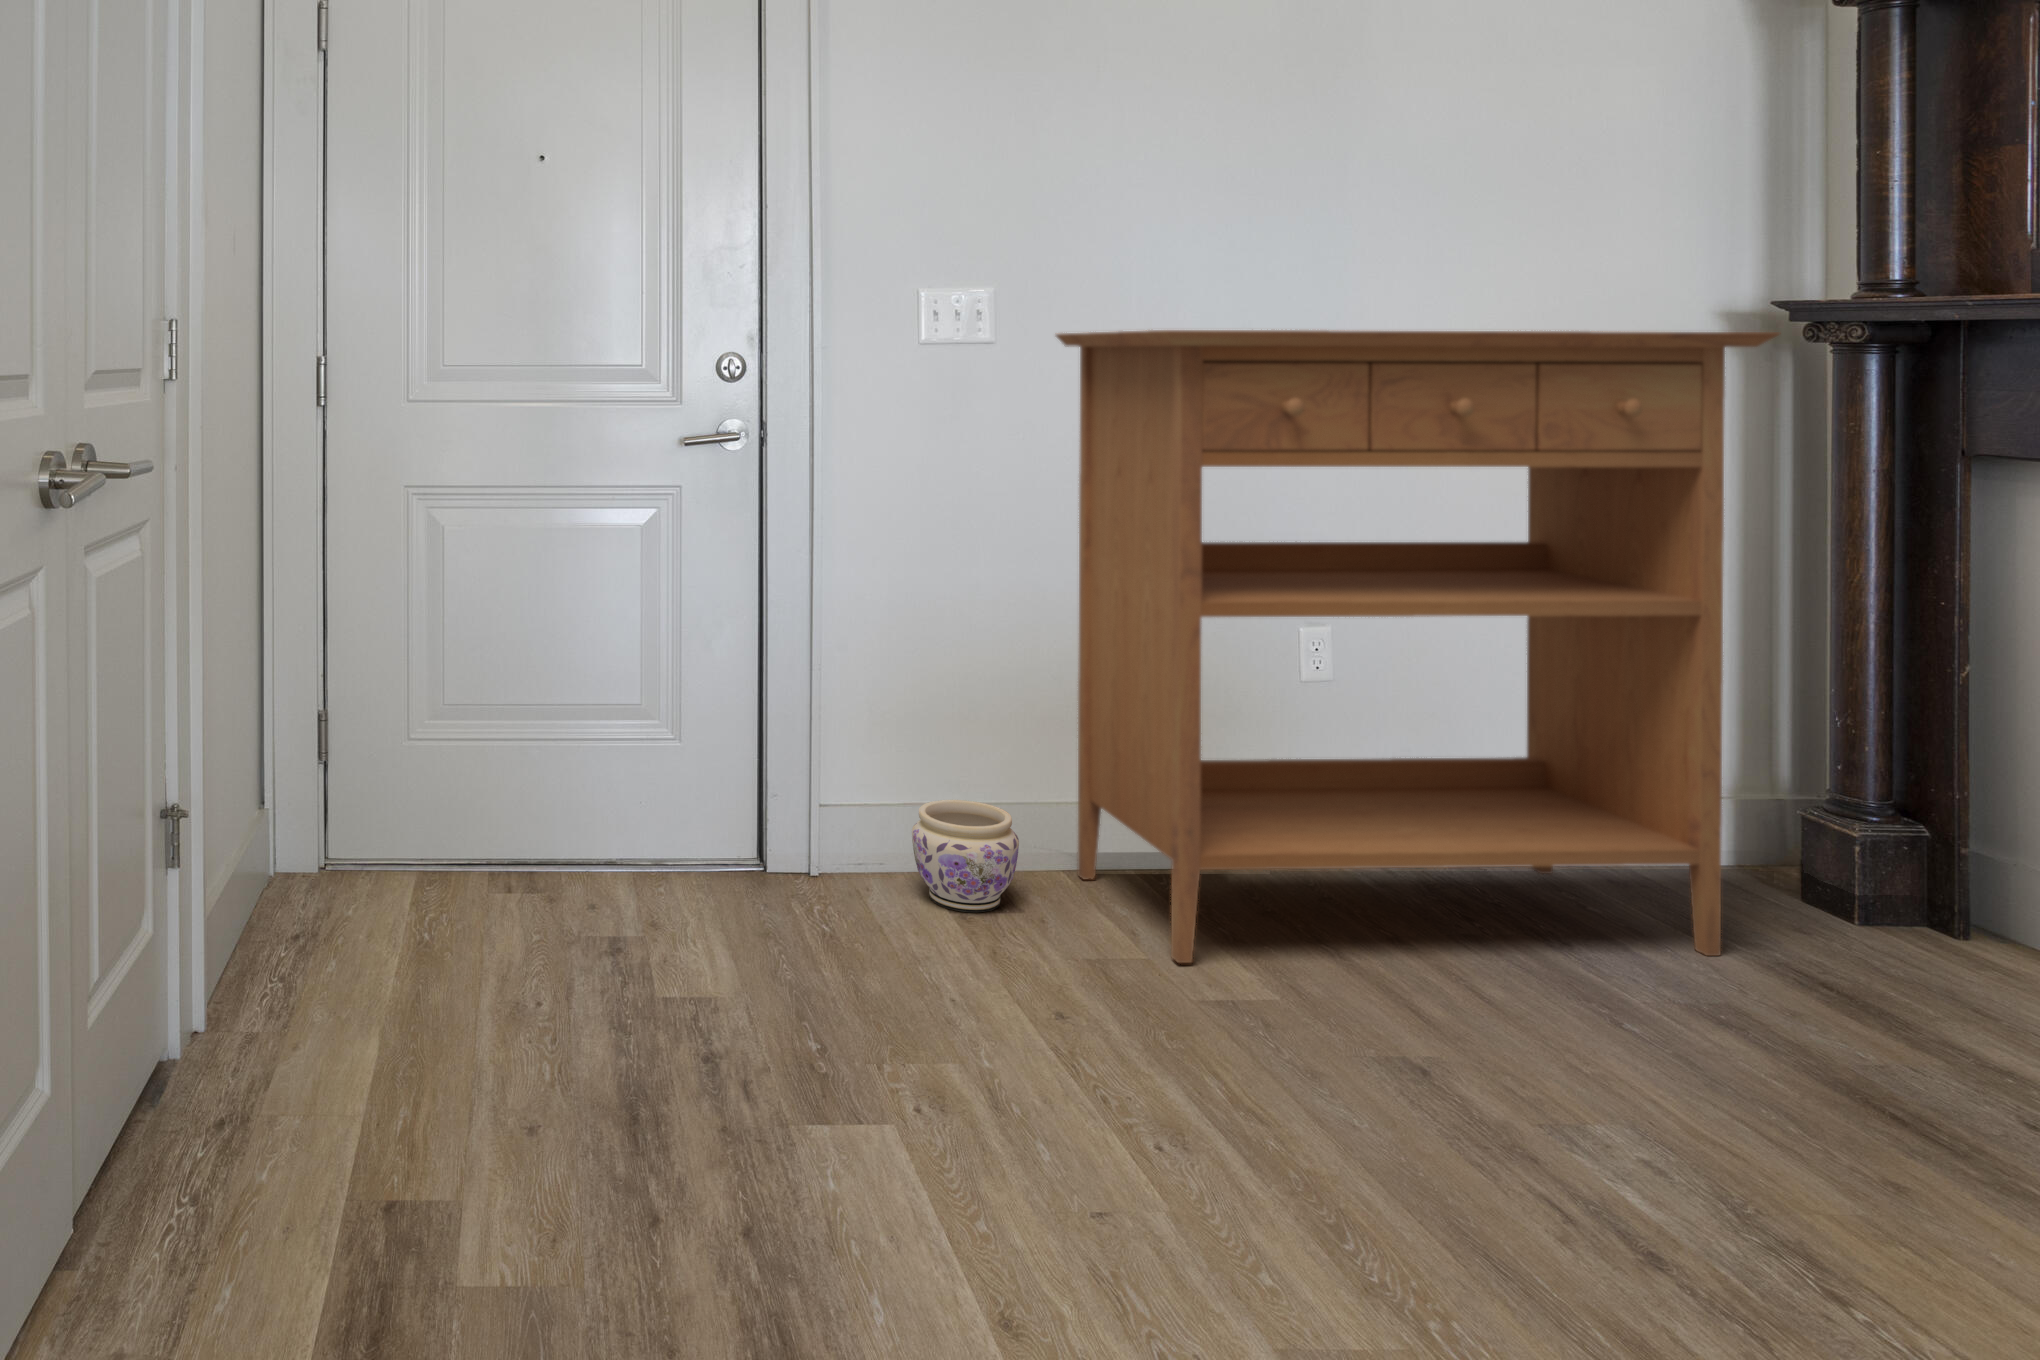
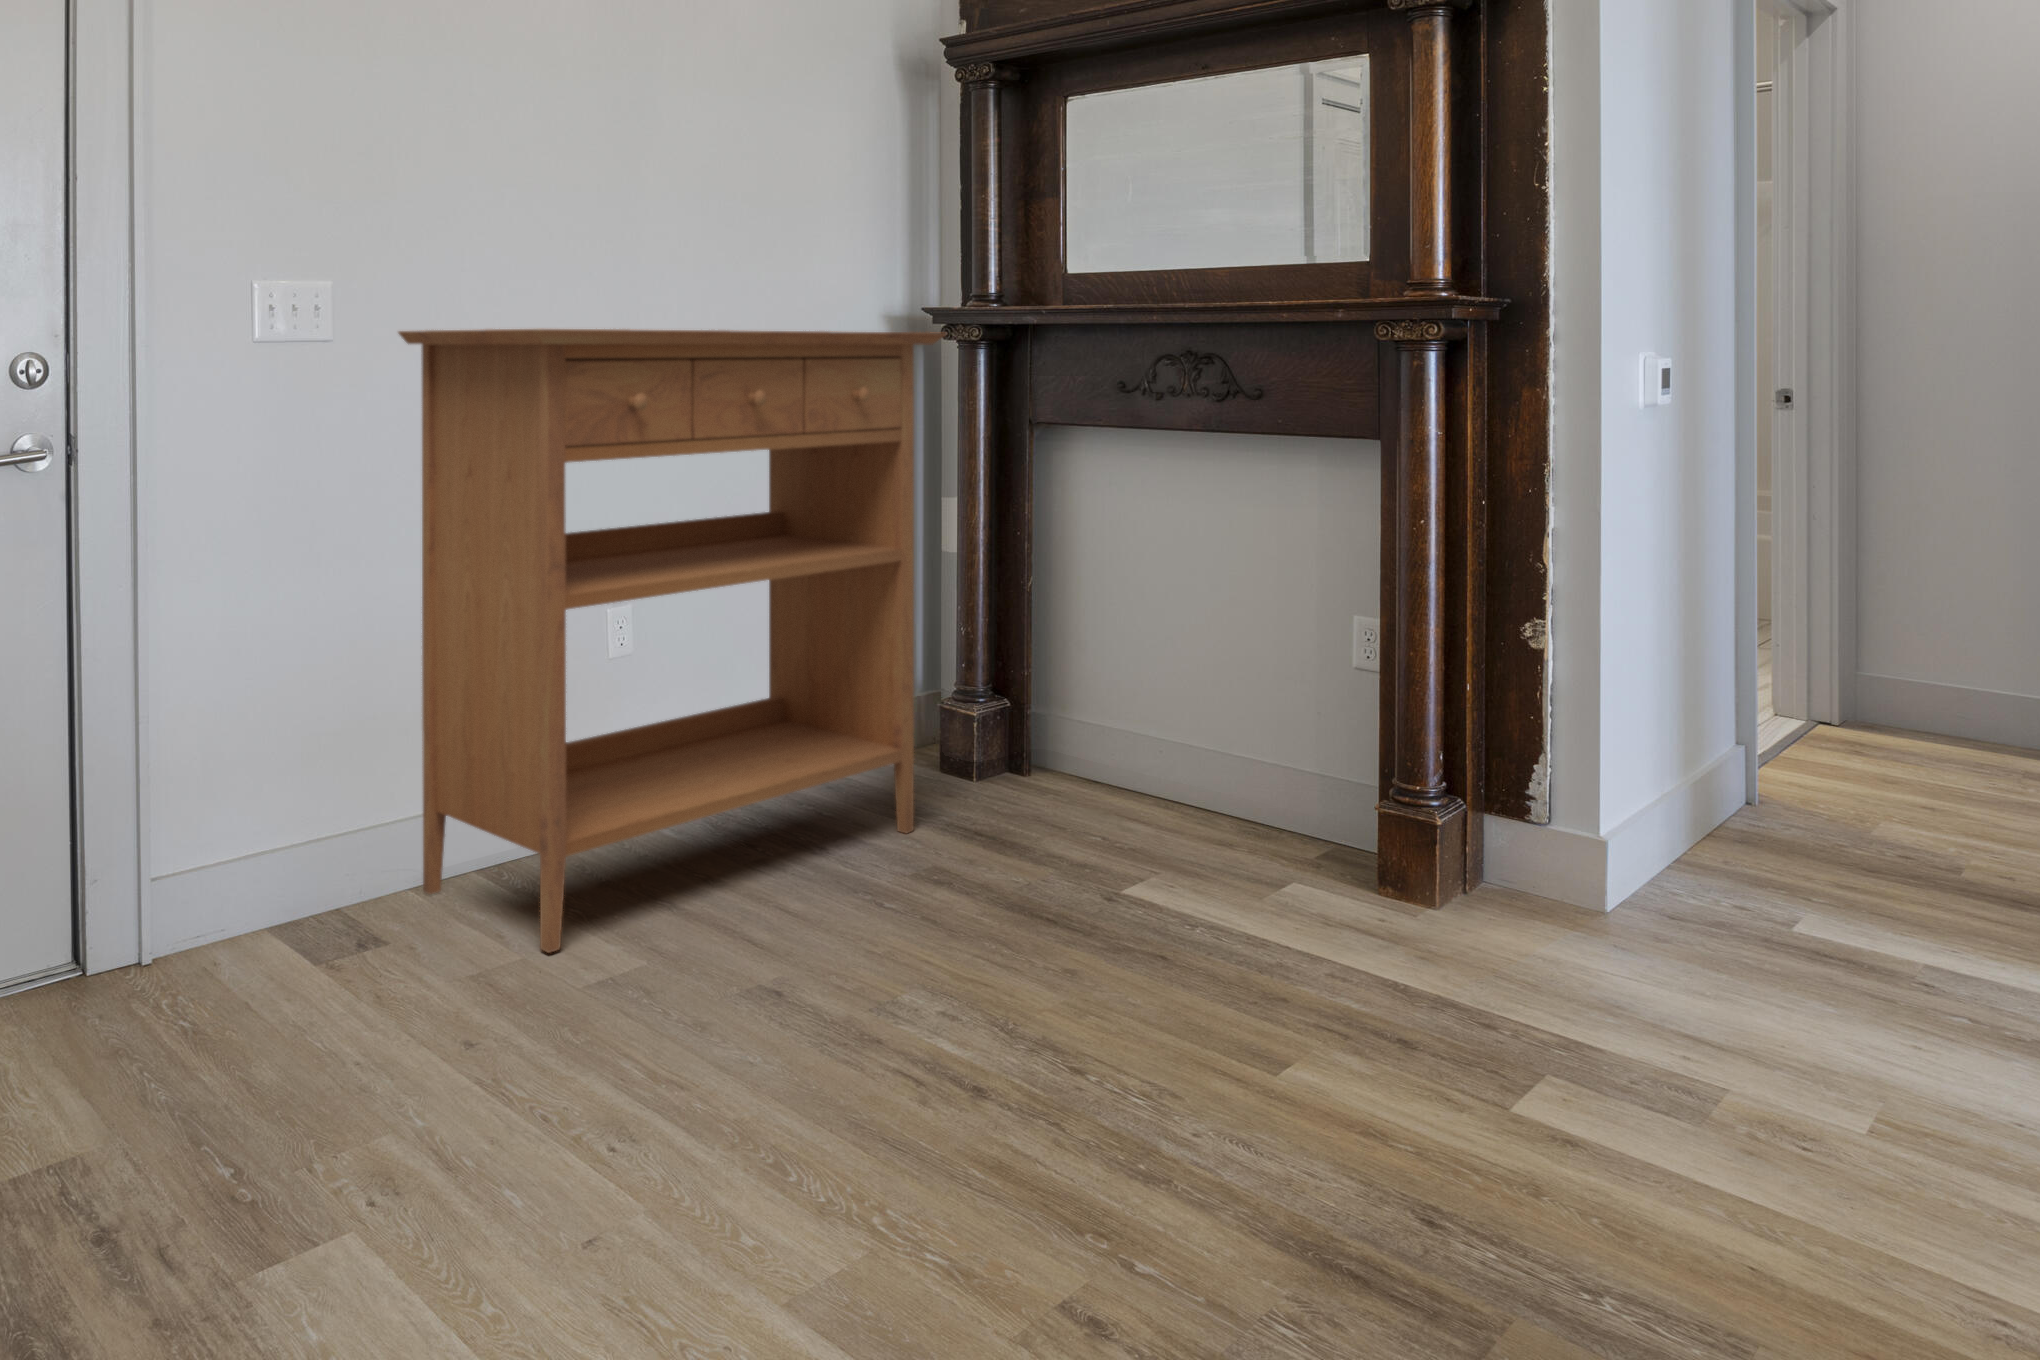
planter: present [912,800,1019,912] -> none [263,838,380,962]

